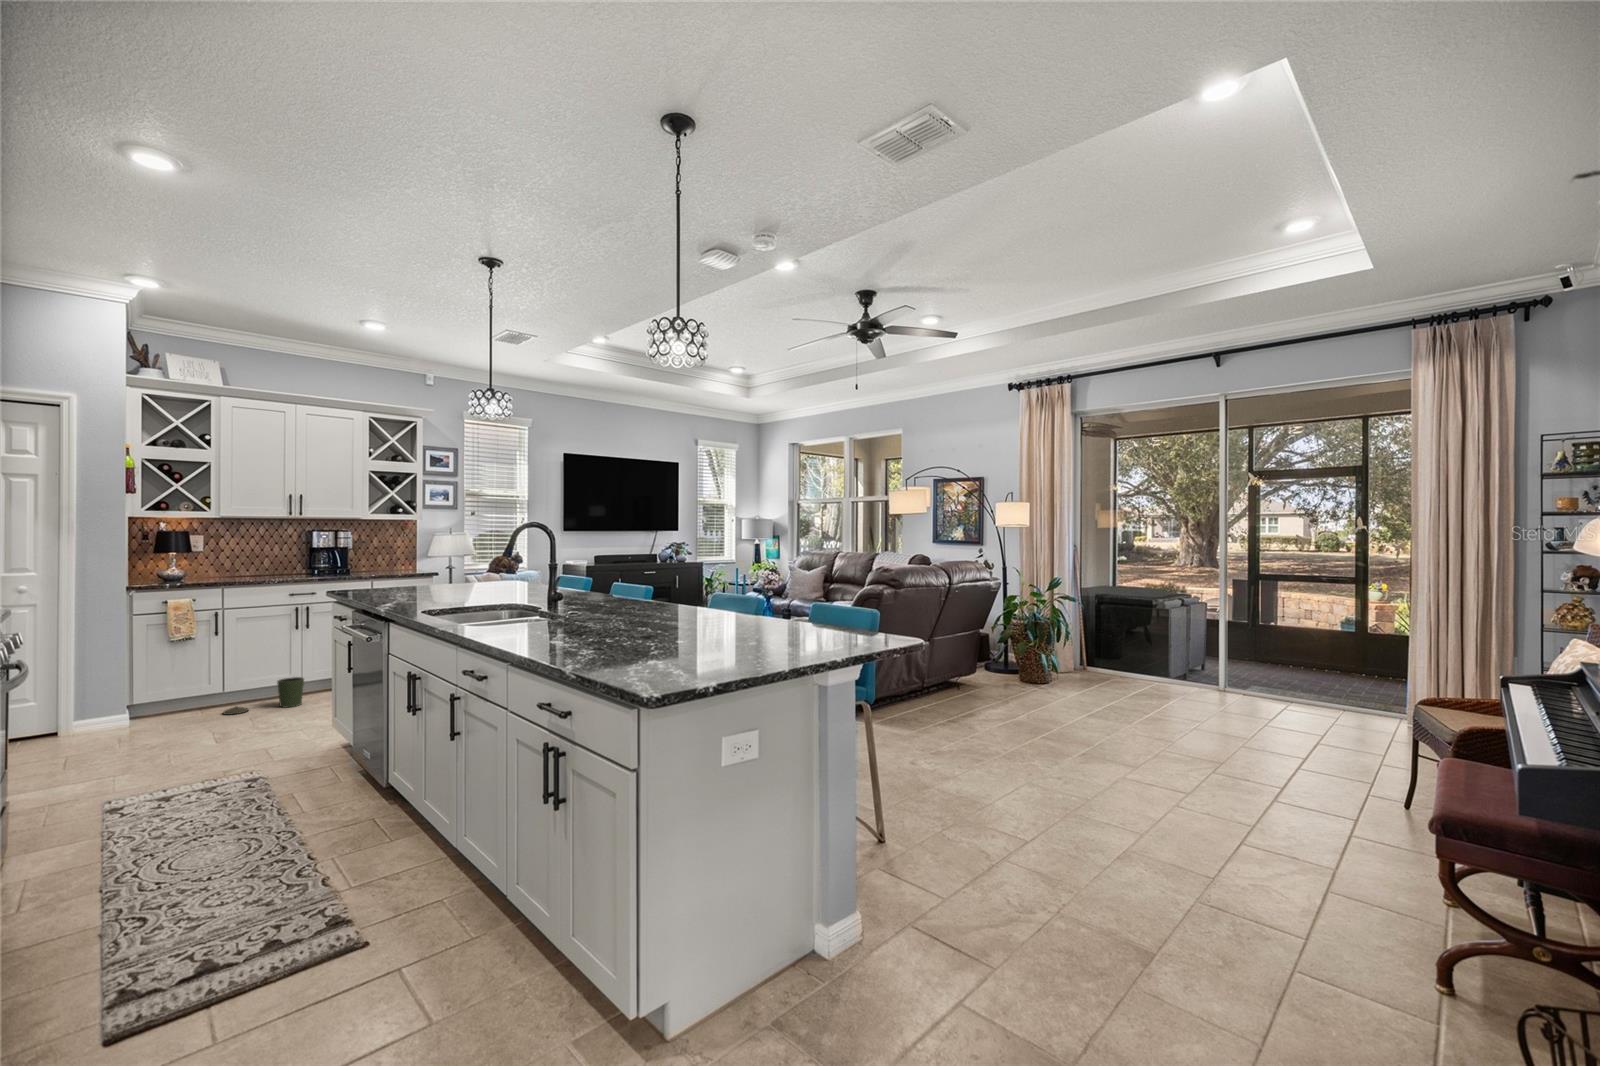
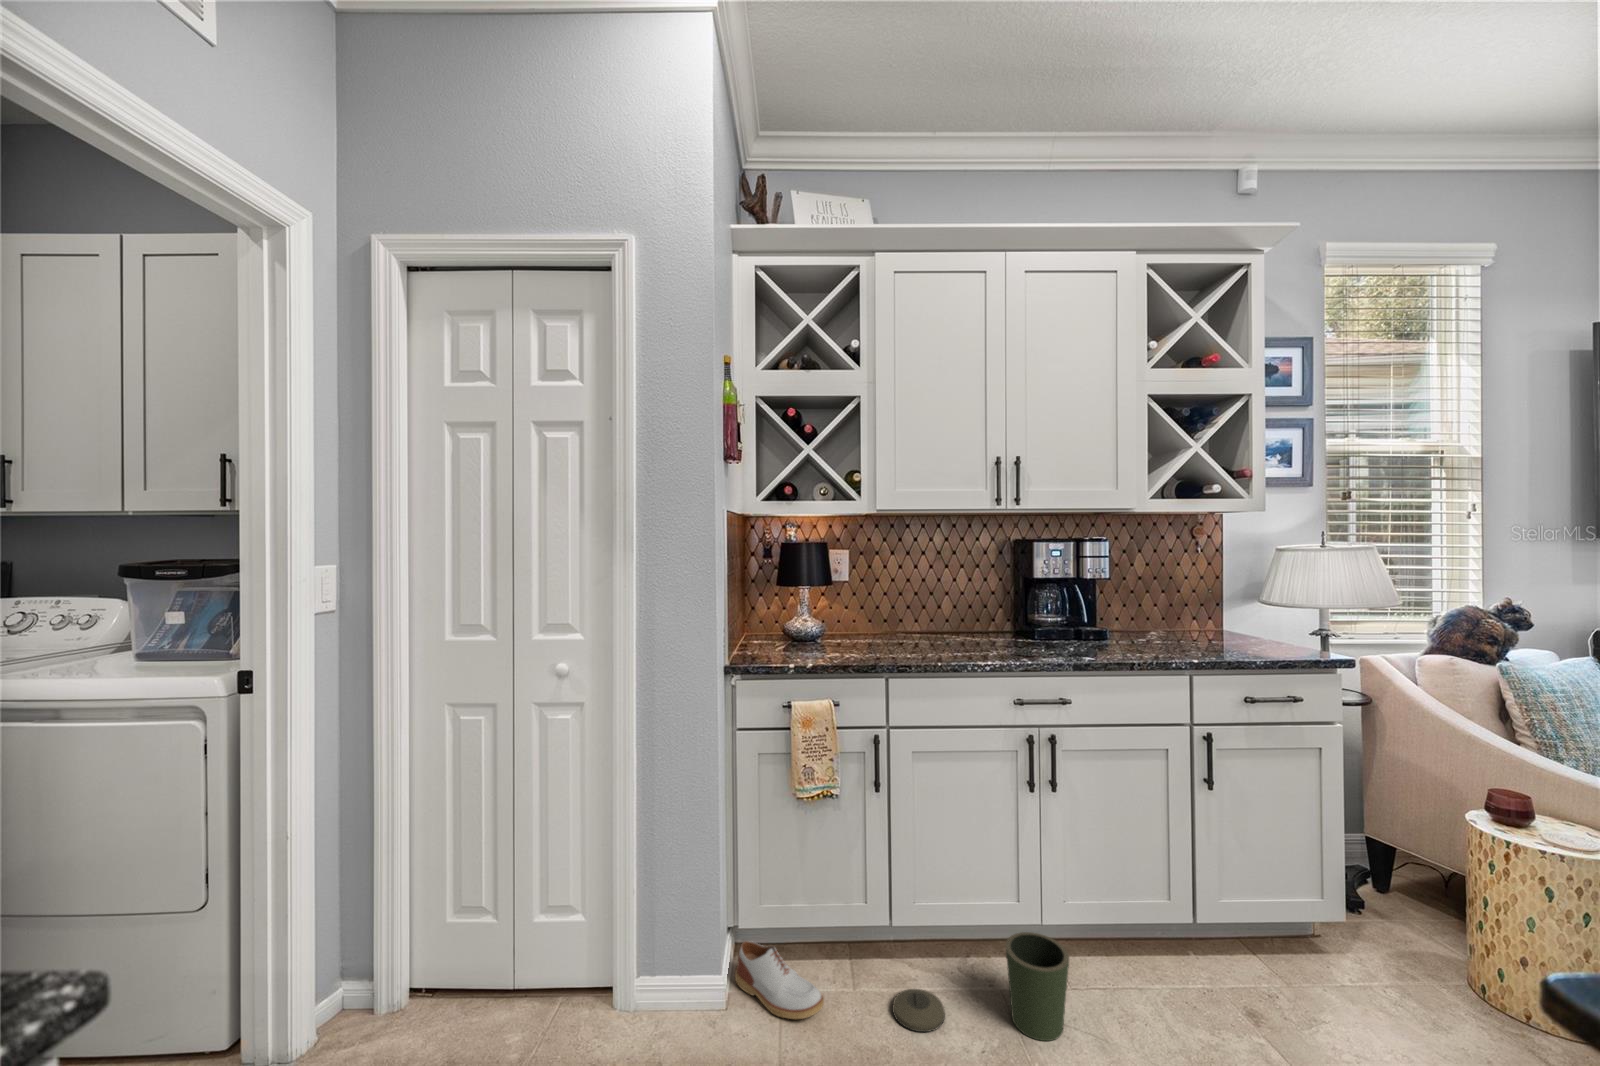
shoe: none [135,702,187,723] -> present [735,941,824,1019]

